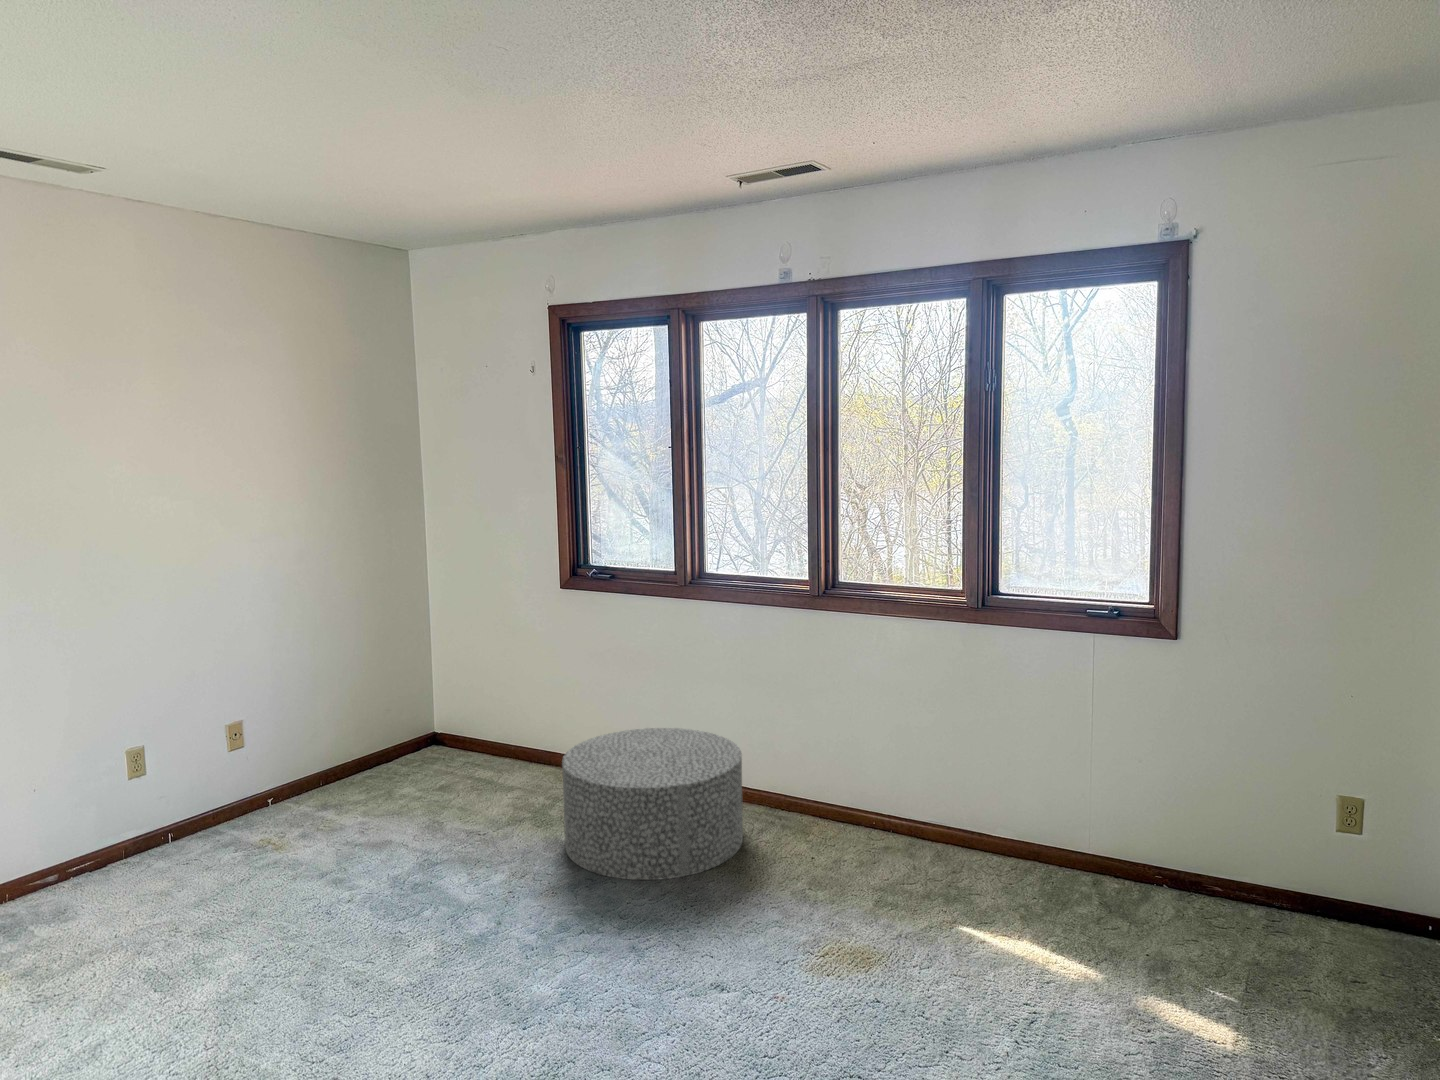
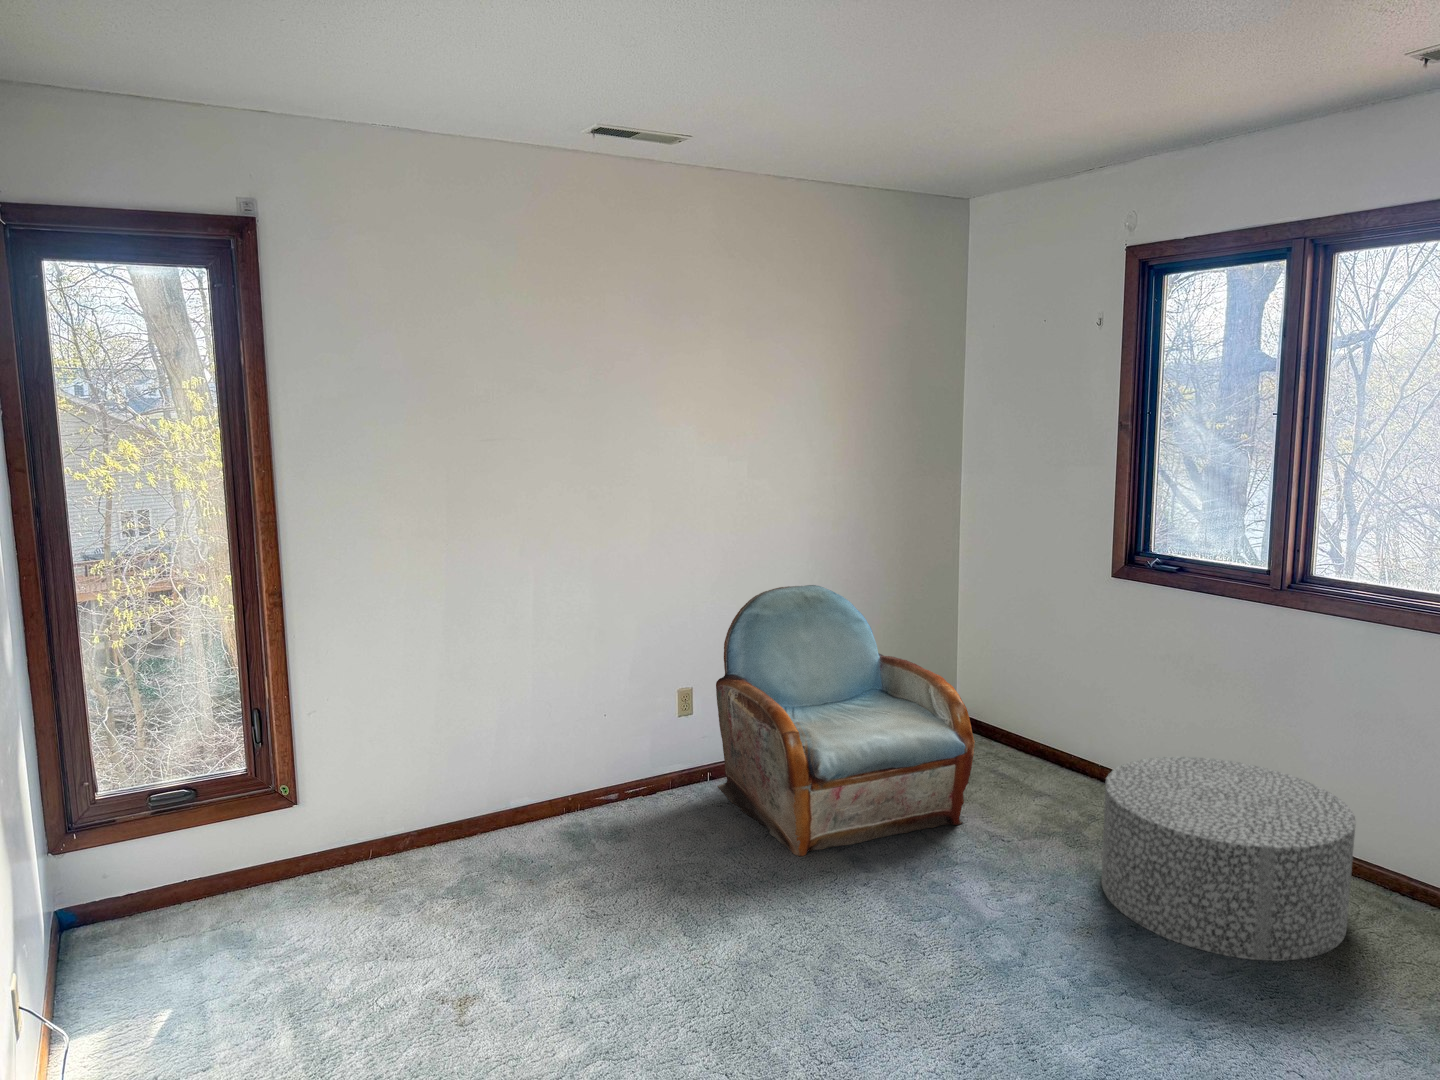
armchair: none [175,622,450,890] -> present [716,585,975,856]

